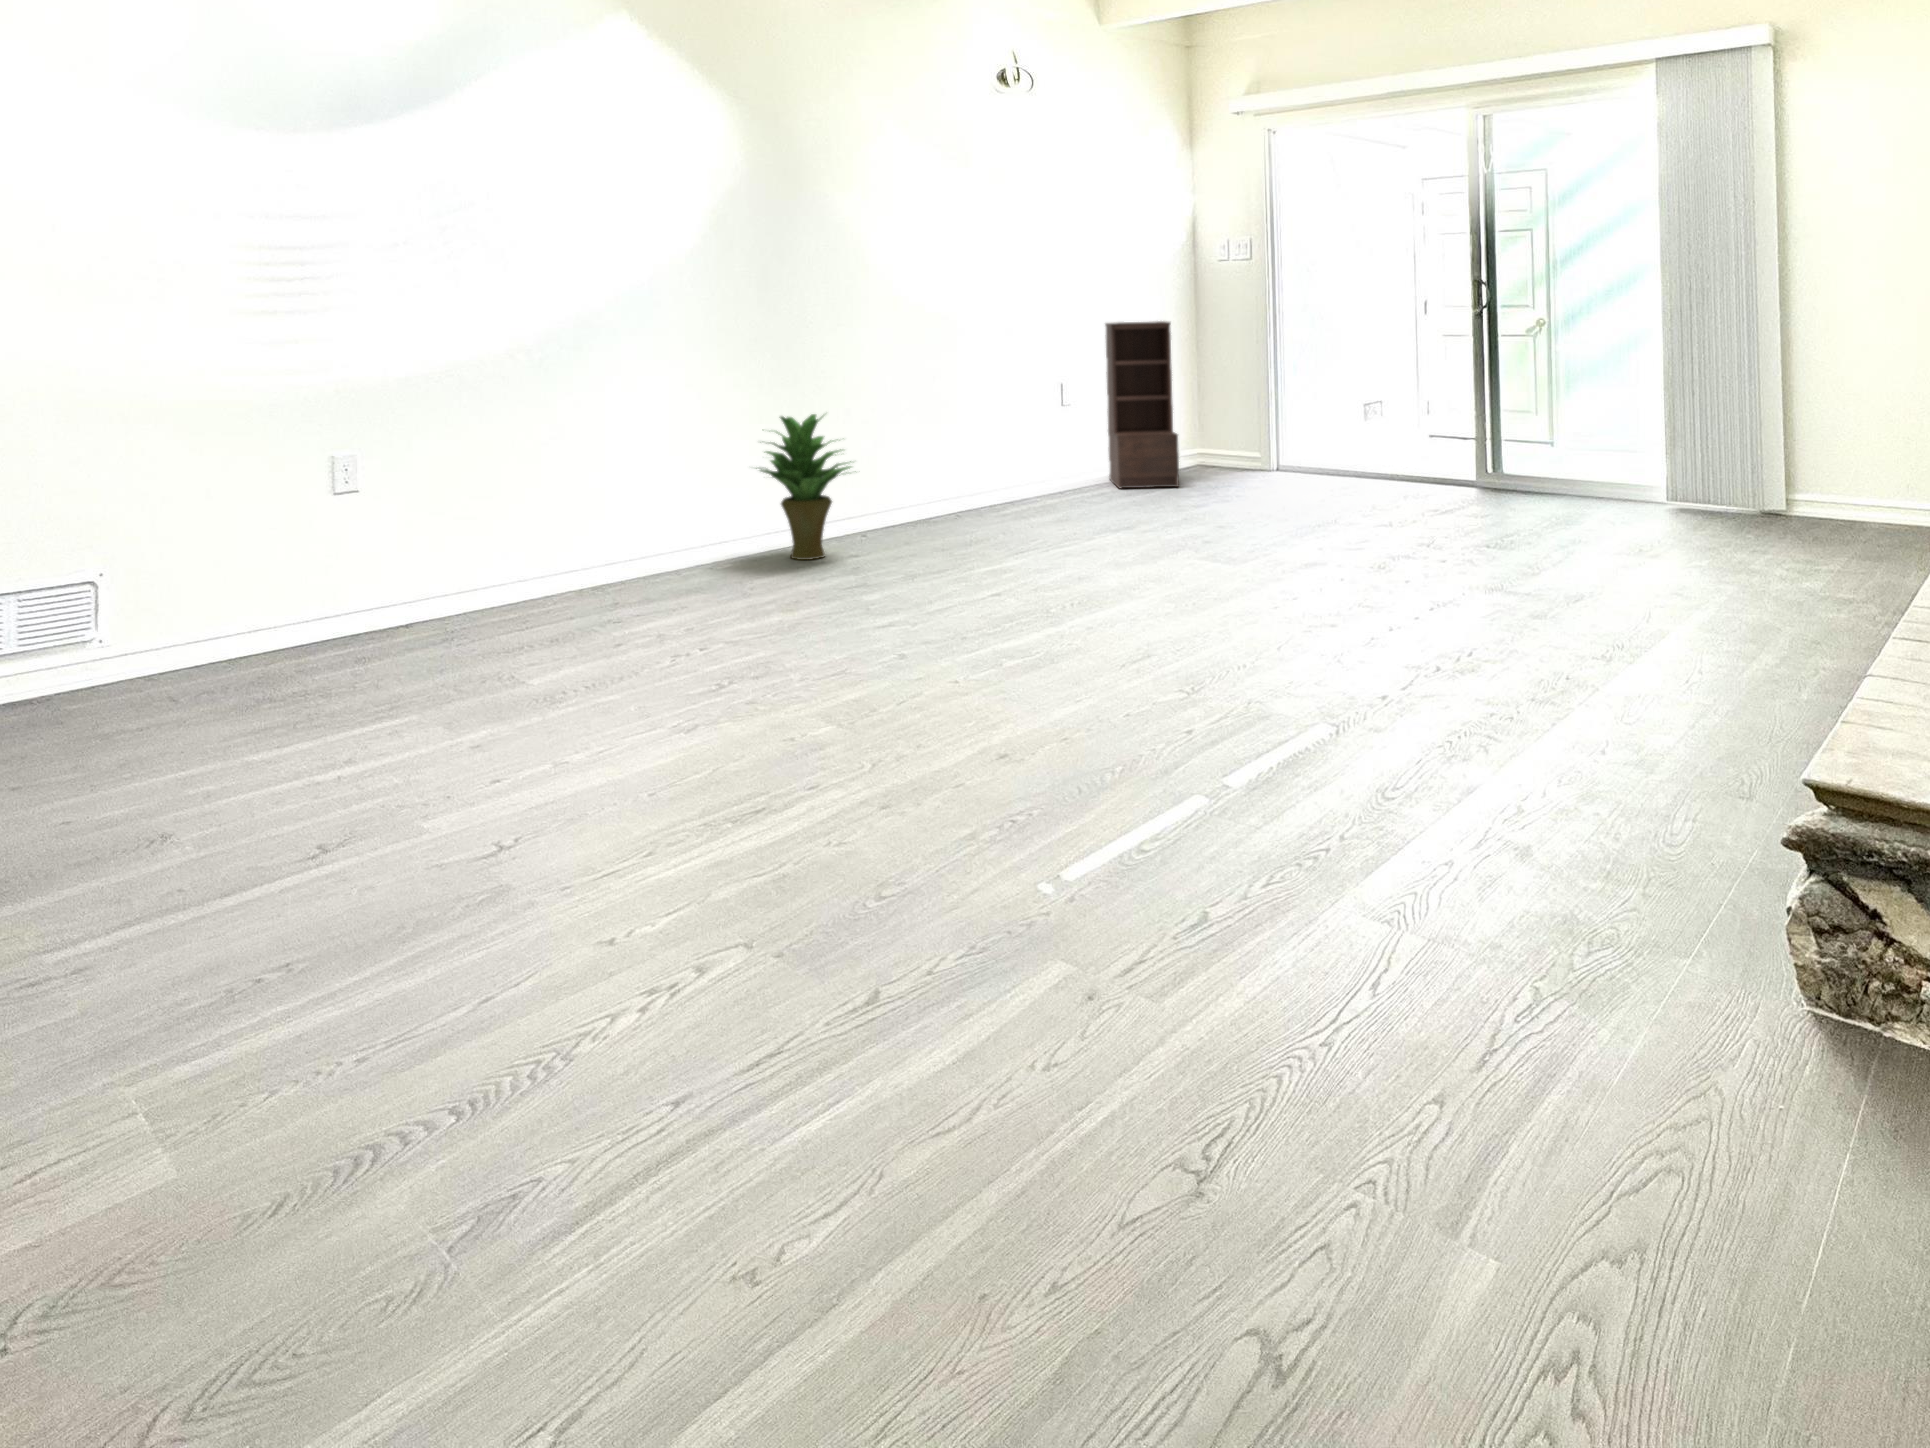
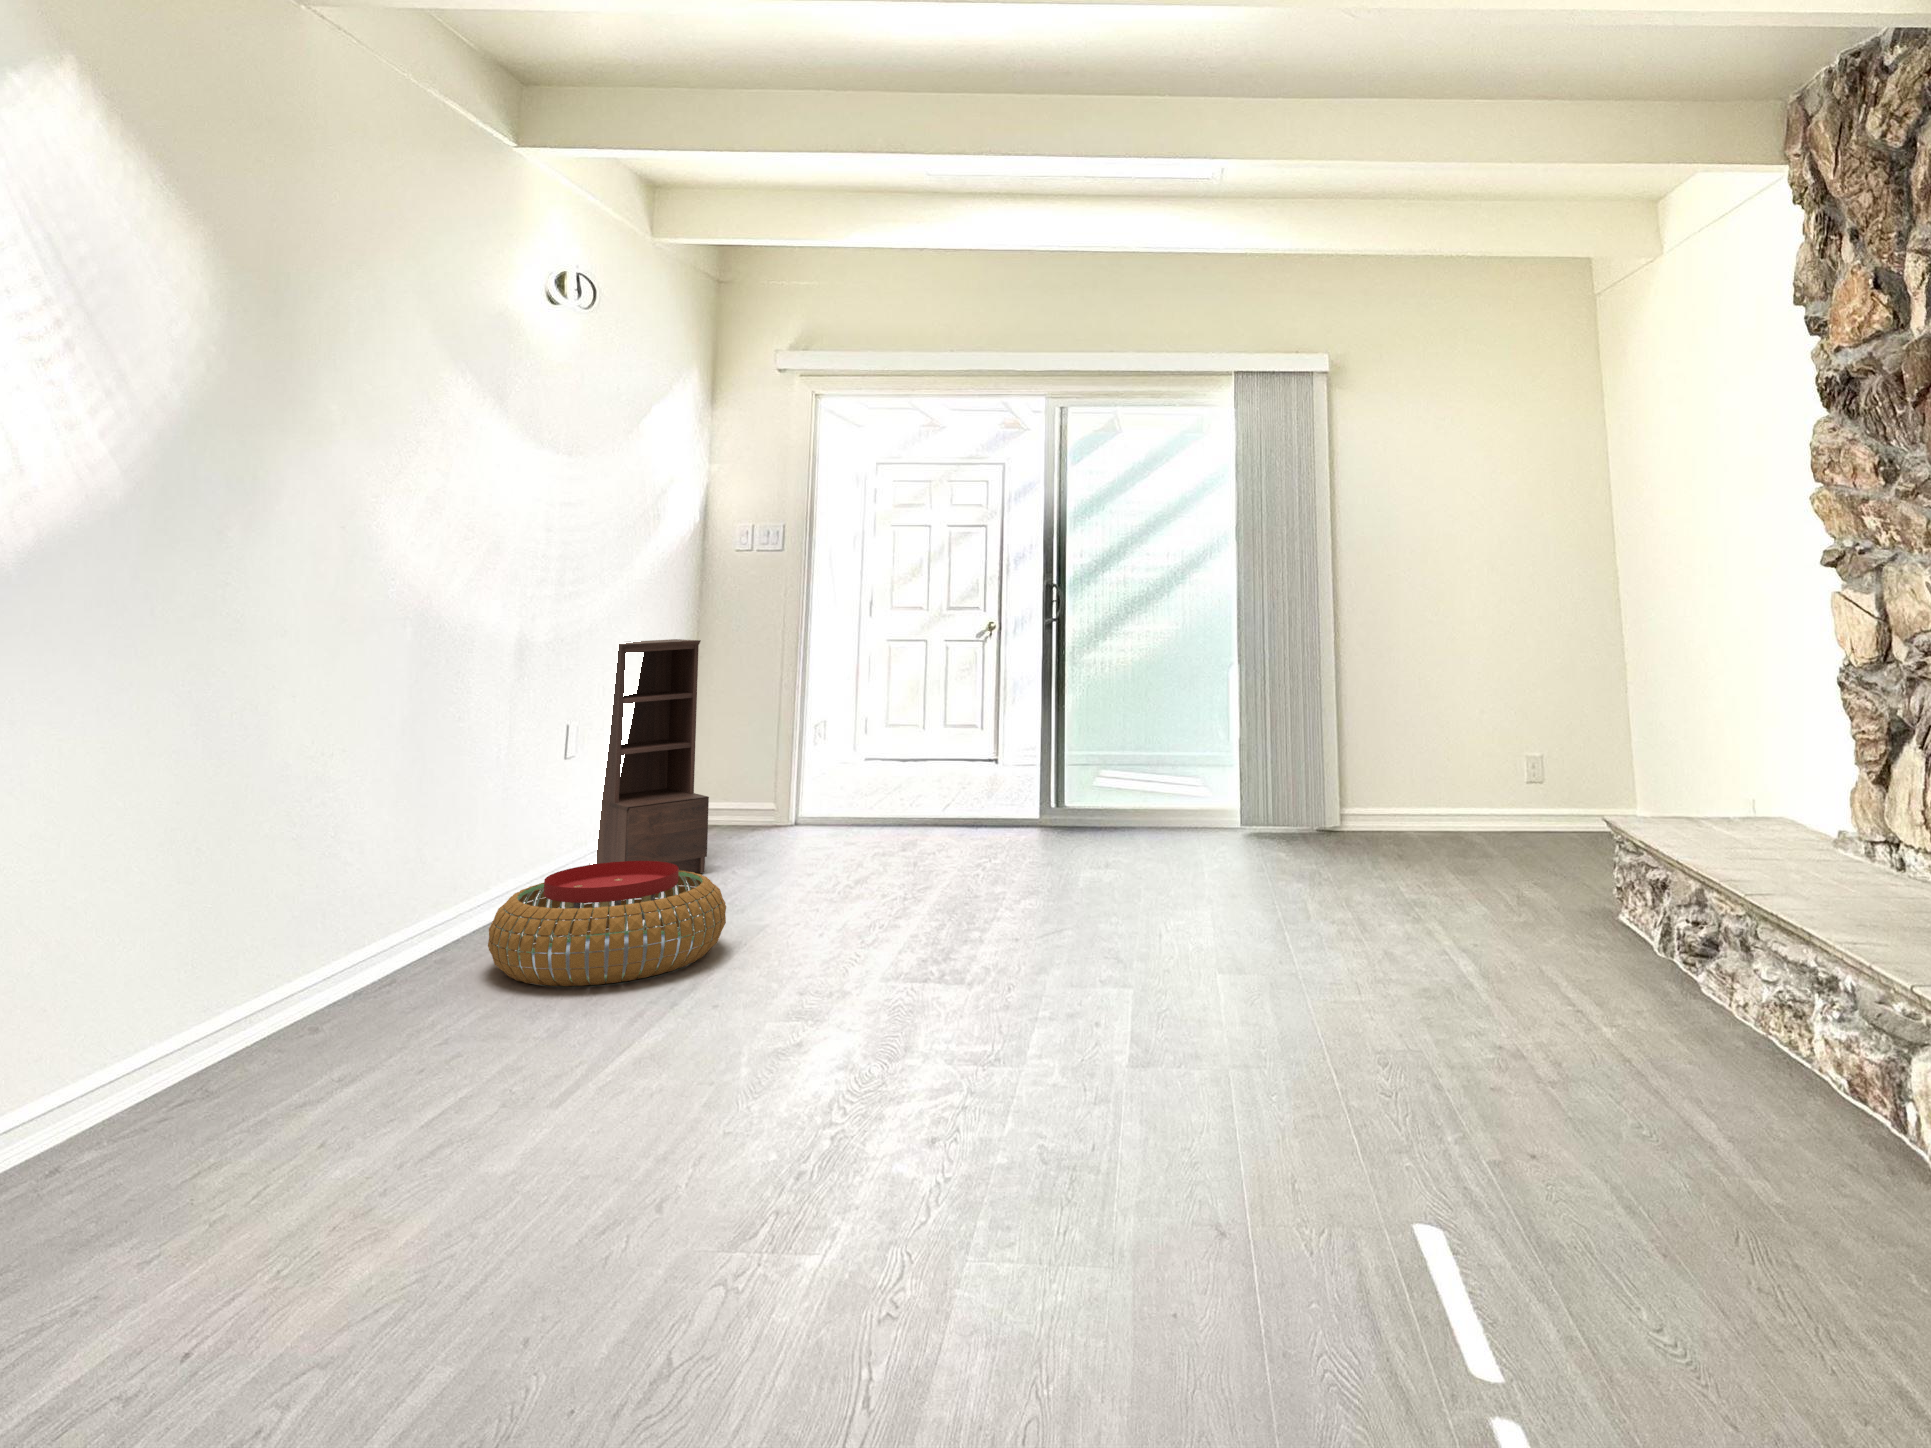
potted plant: present [756,414,851,560] -> none [135,826,363,1121]
pouf: none [981,464,1132,534] -> present [488,861,726,986]

